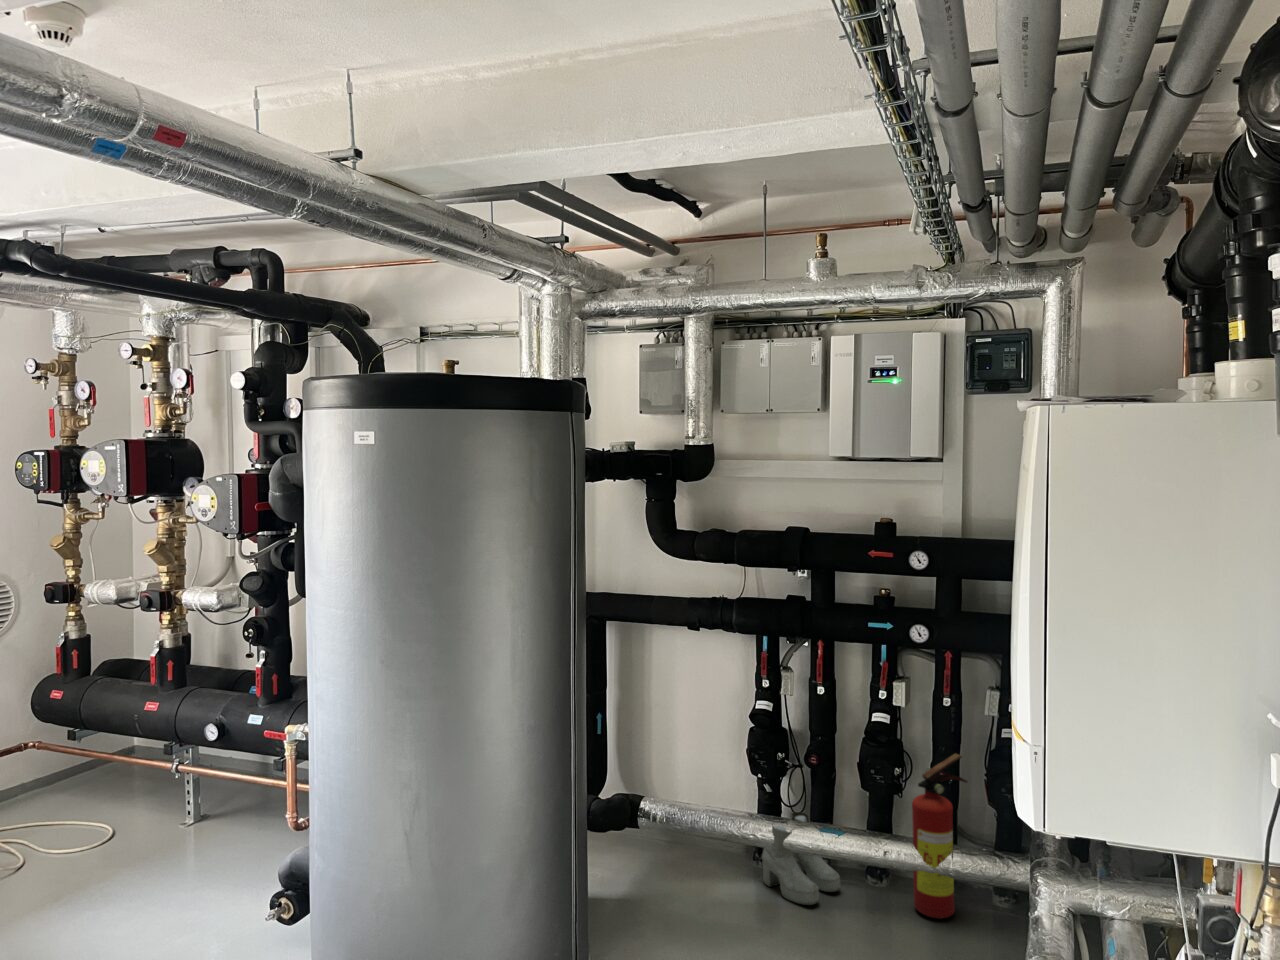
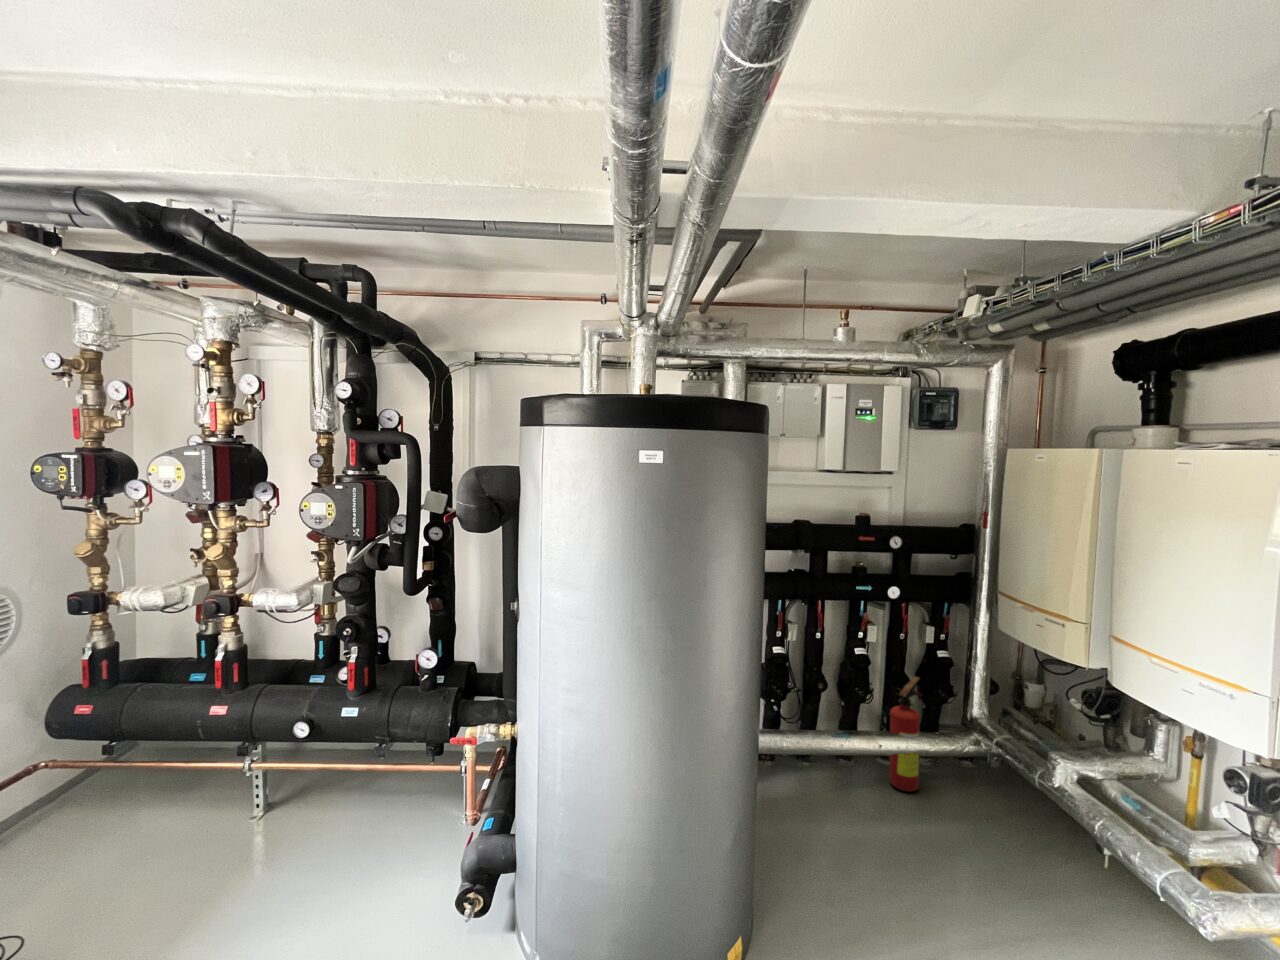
boots: present [762,812,840,905] -> none [785,727,840,798]

